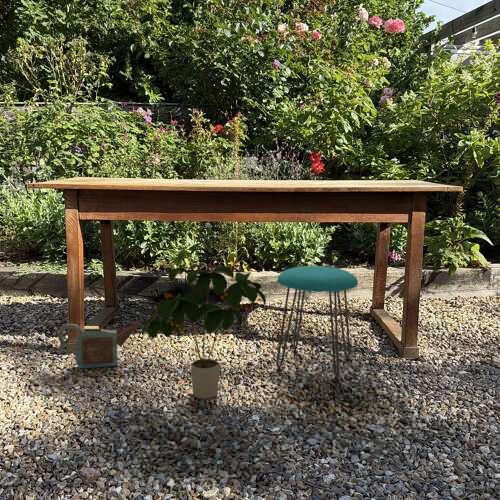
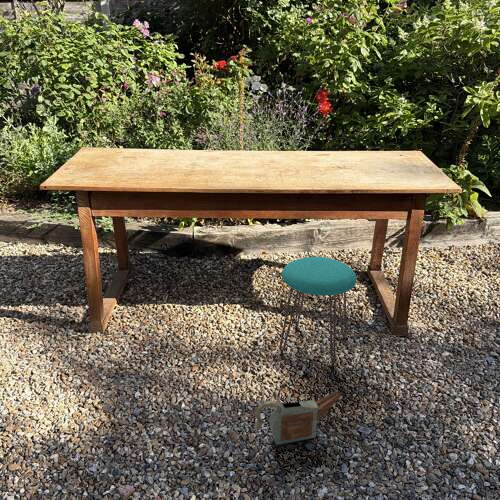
potted plant: present [143,266,266,399] -> none [160,282,272,393]
watering can: present [58,322,141,369] -> present [254,392,342,445]

